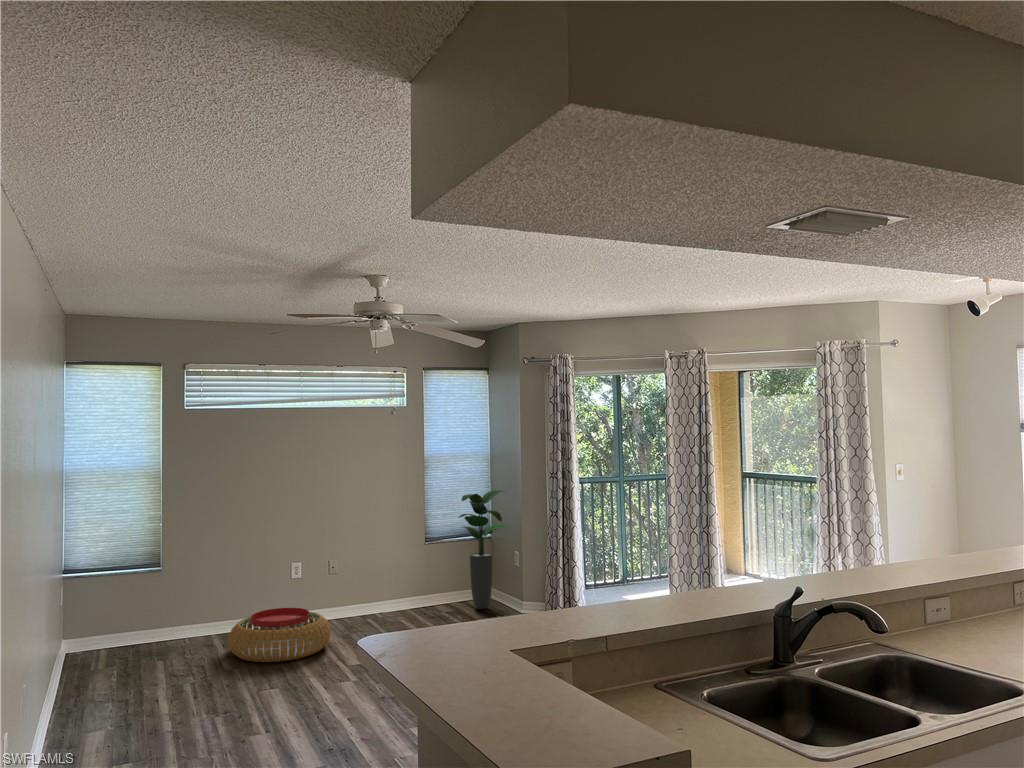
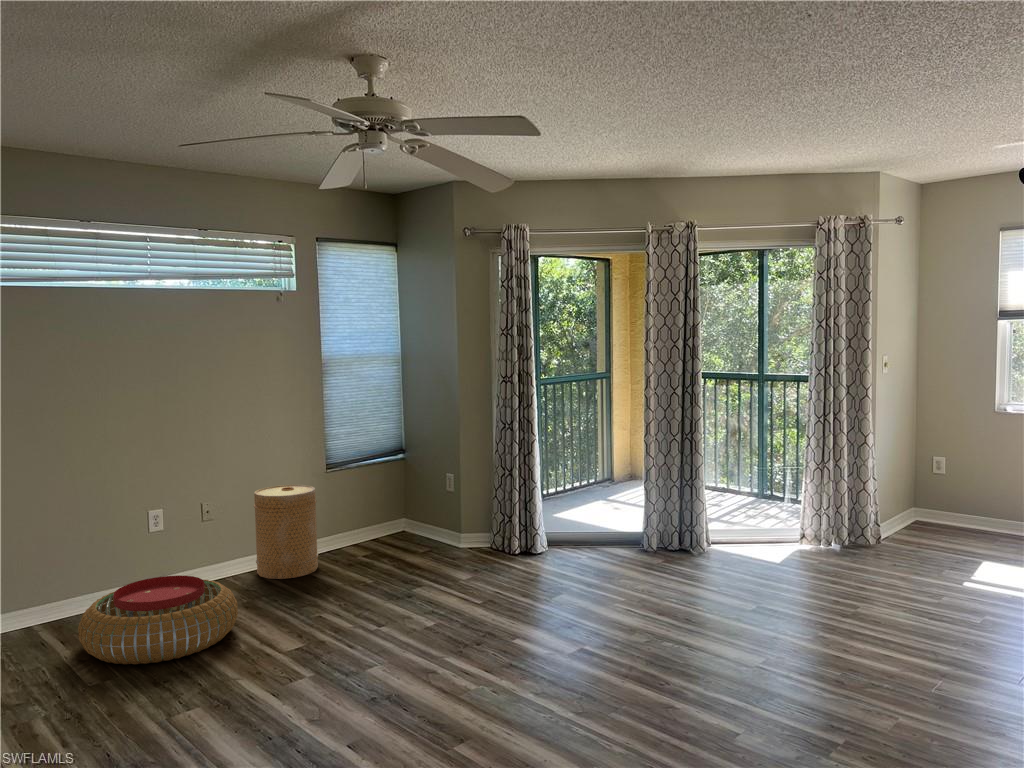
potted plant: present [459,490,508,609] -> none [373,400,442,551]
basket: none [364,551,409,620] -> present [254,485,318,579]

